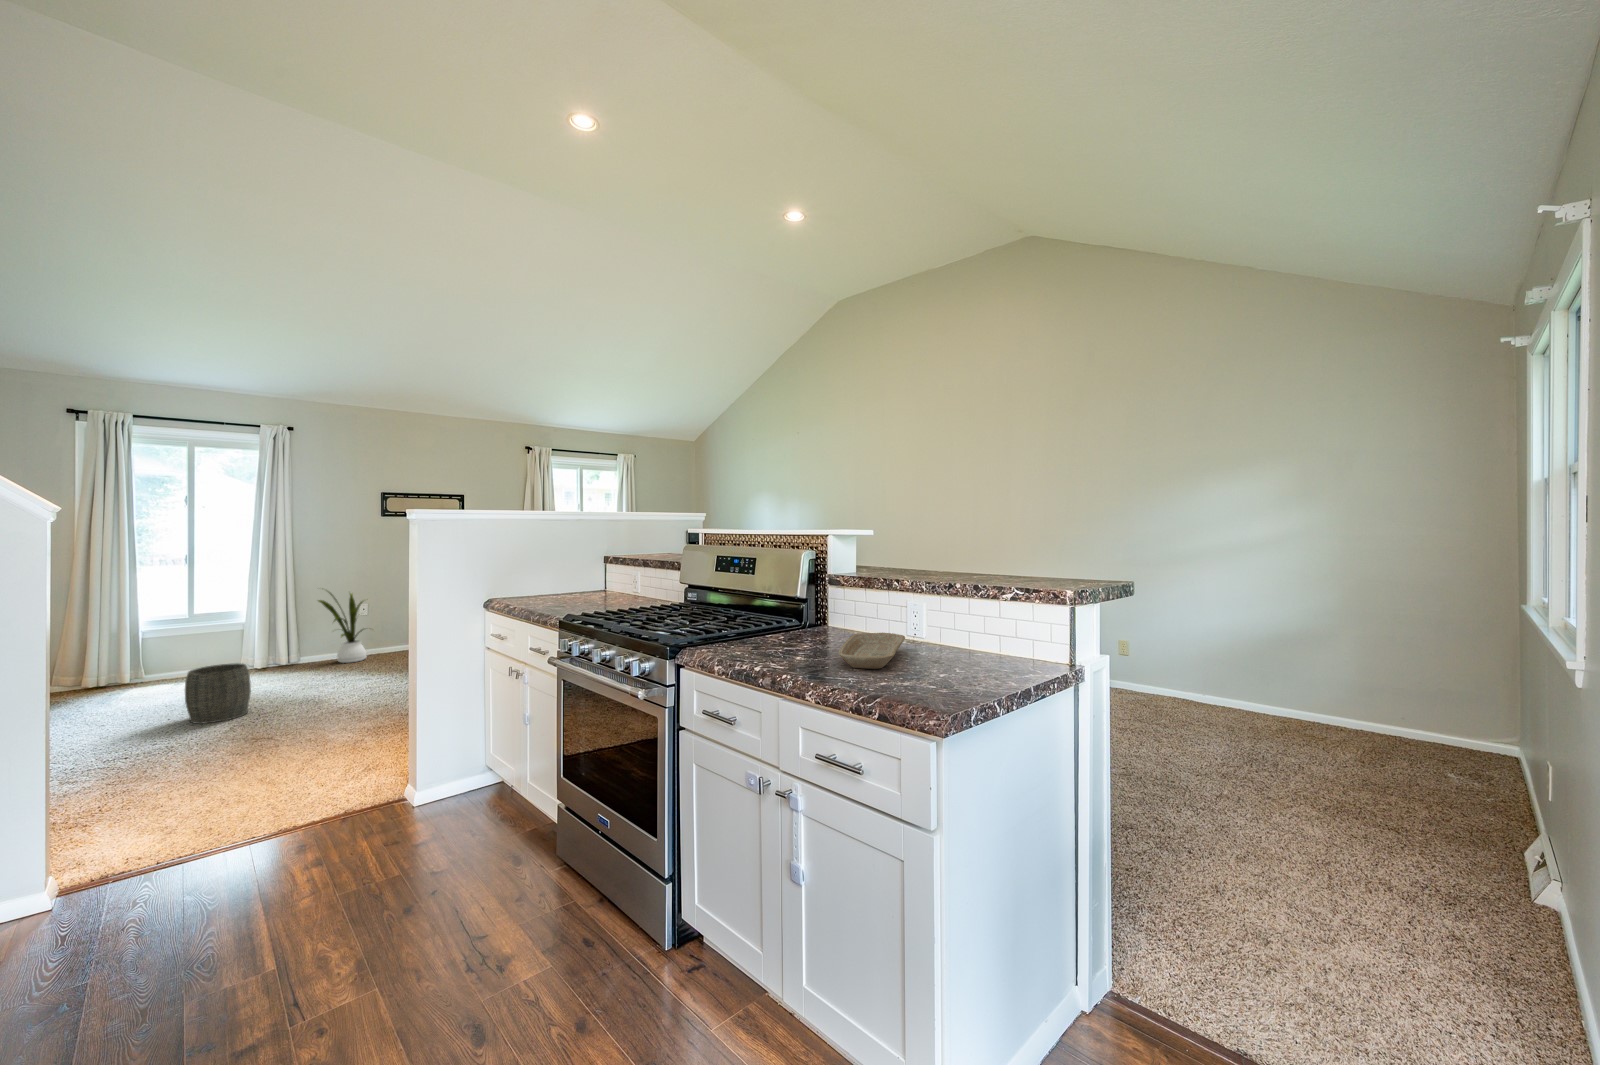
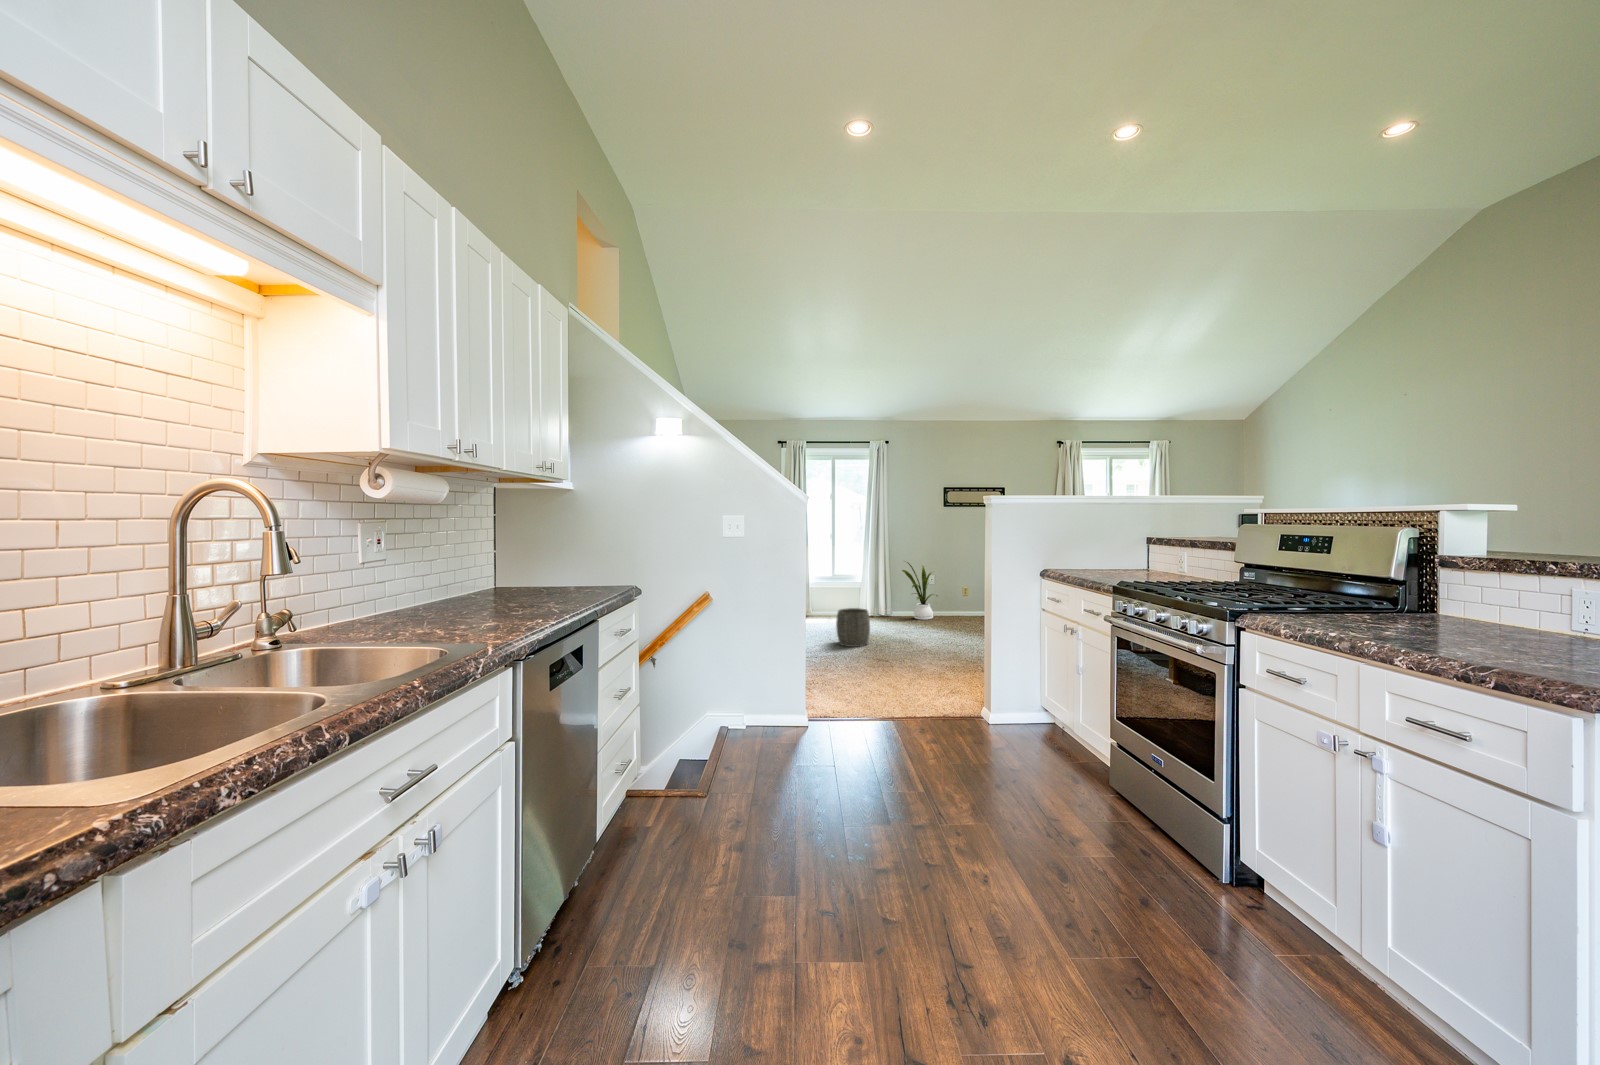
tray: present [838,633,905,669] -> none [1444,617,1558,650]

